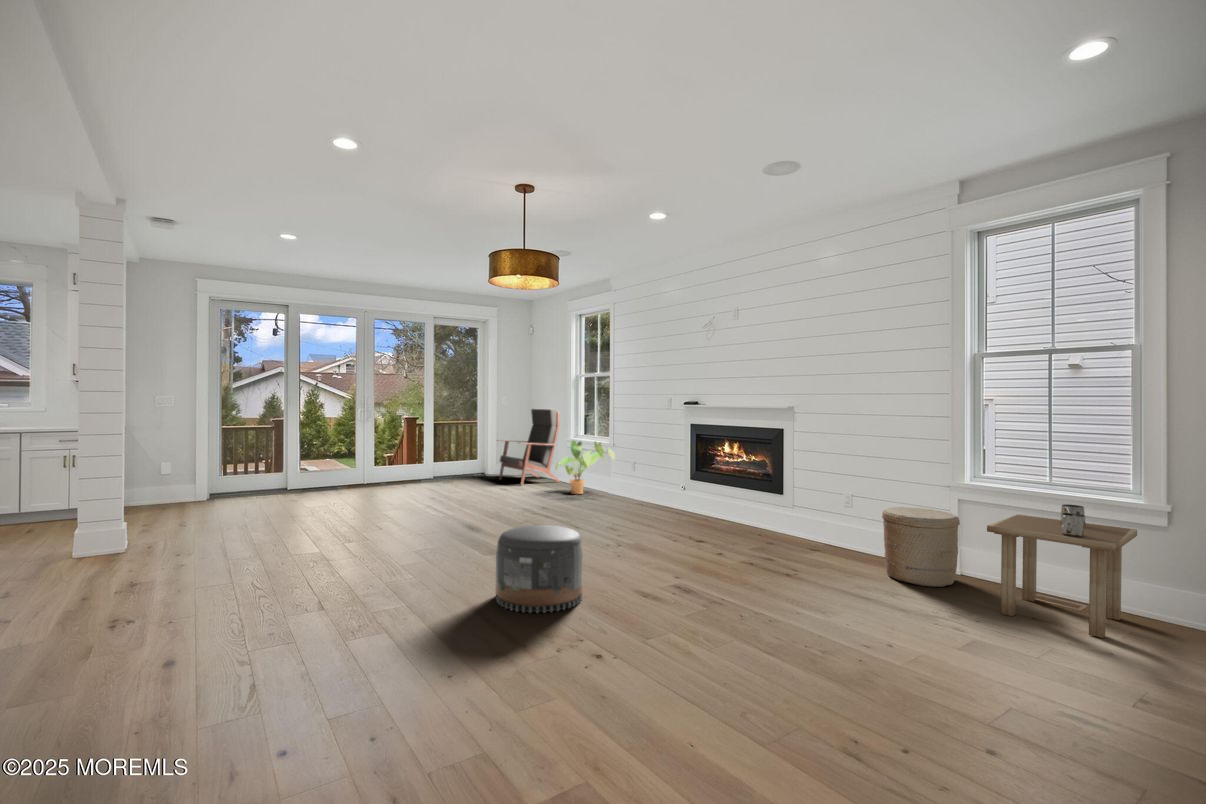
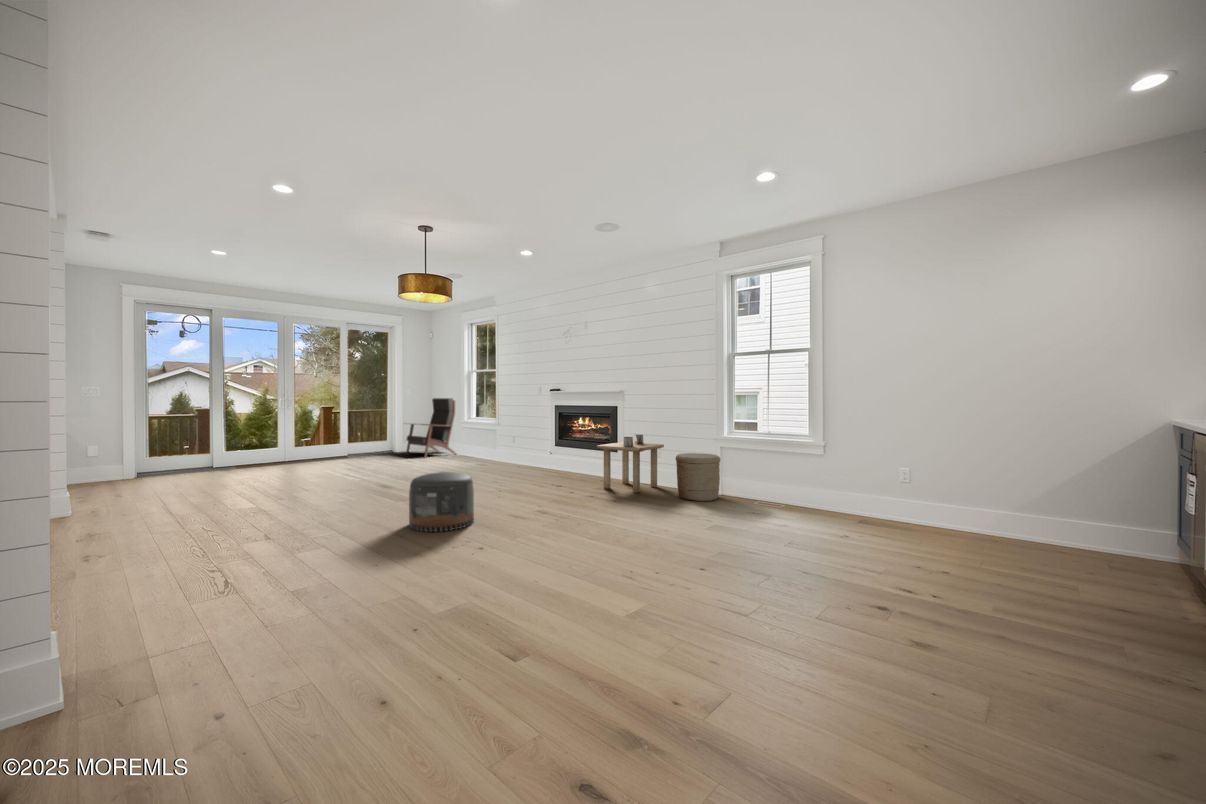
house plant: present [555,440,615,494] -> none [452,421,499,462]
side table: present [987,504,1137,638] -> present [597,435,664,493]

